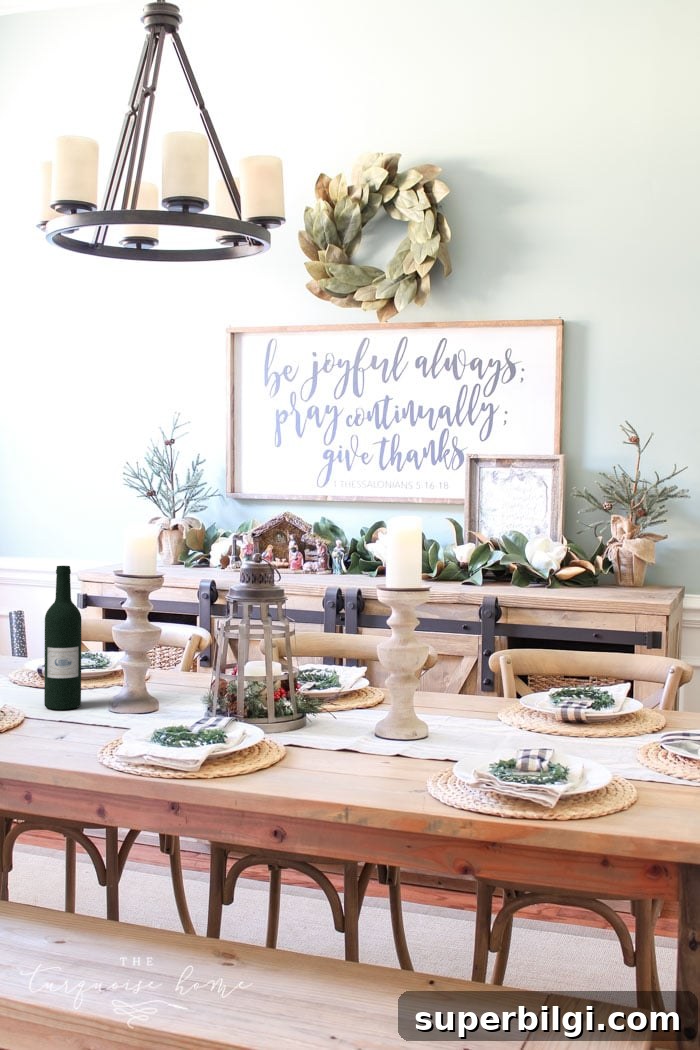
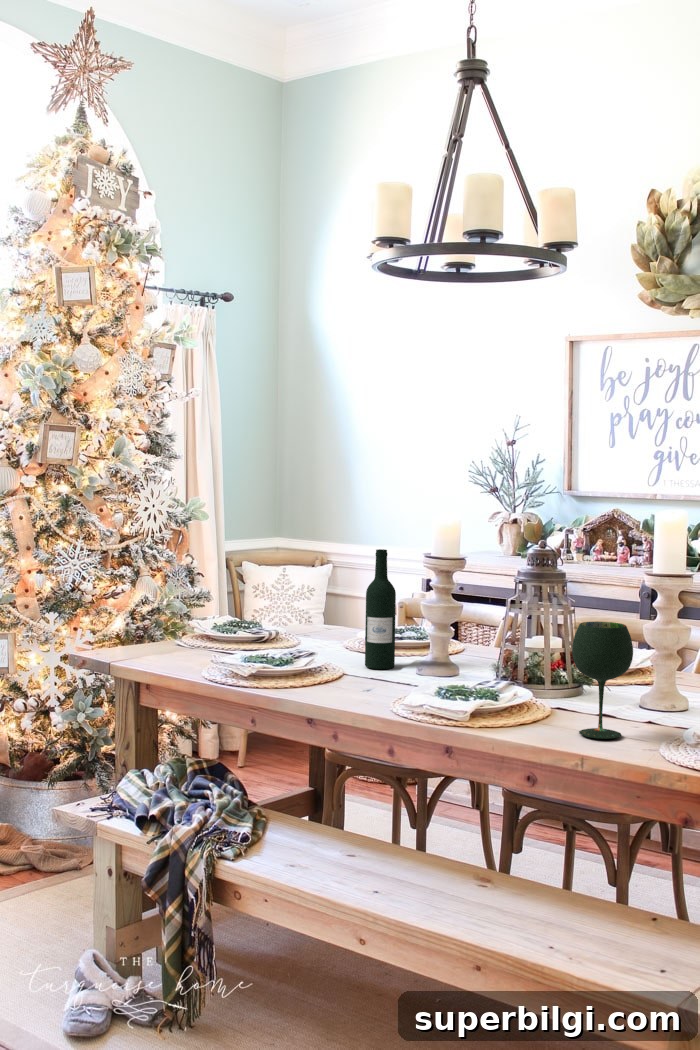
wine glass: none [321,645,390,780] -> present [572,622,633,739]

